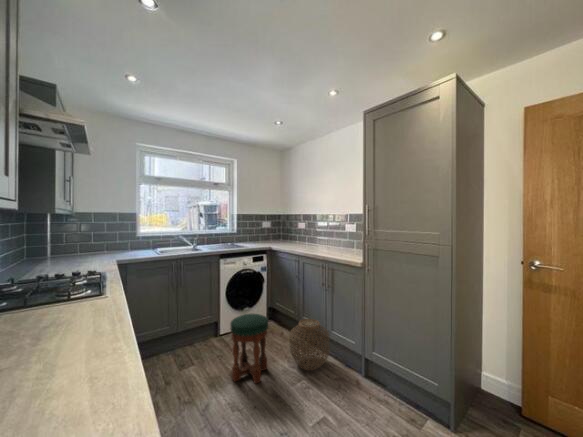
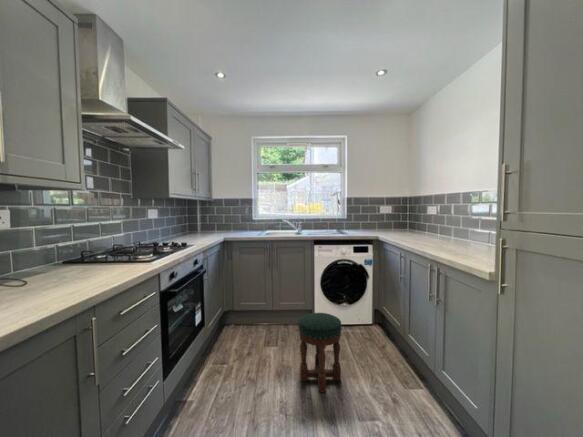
woven basket: present [290,319,330,370] -> none [368,337,425,406]

